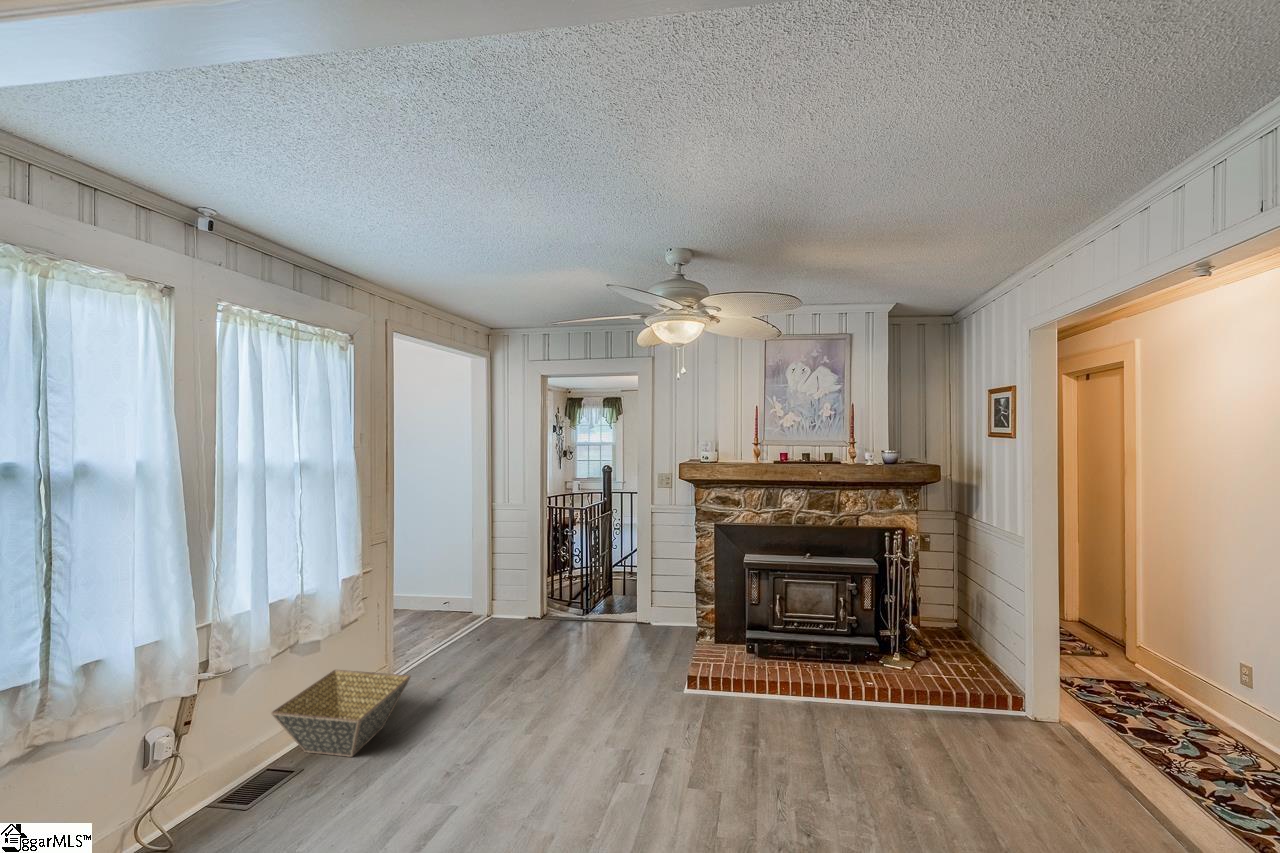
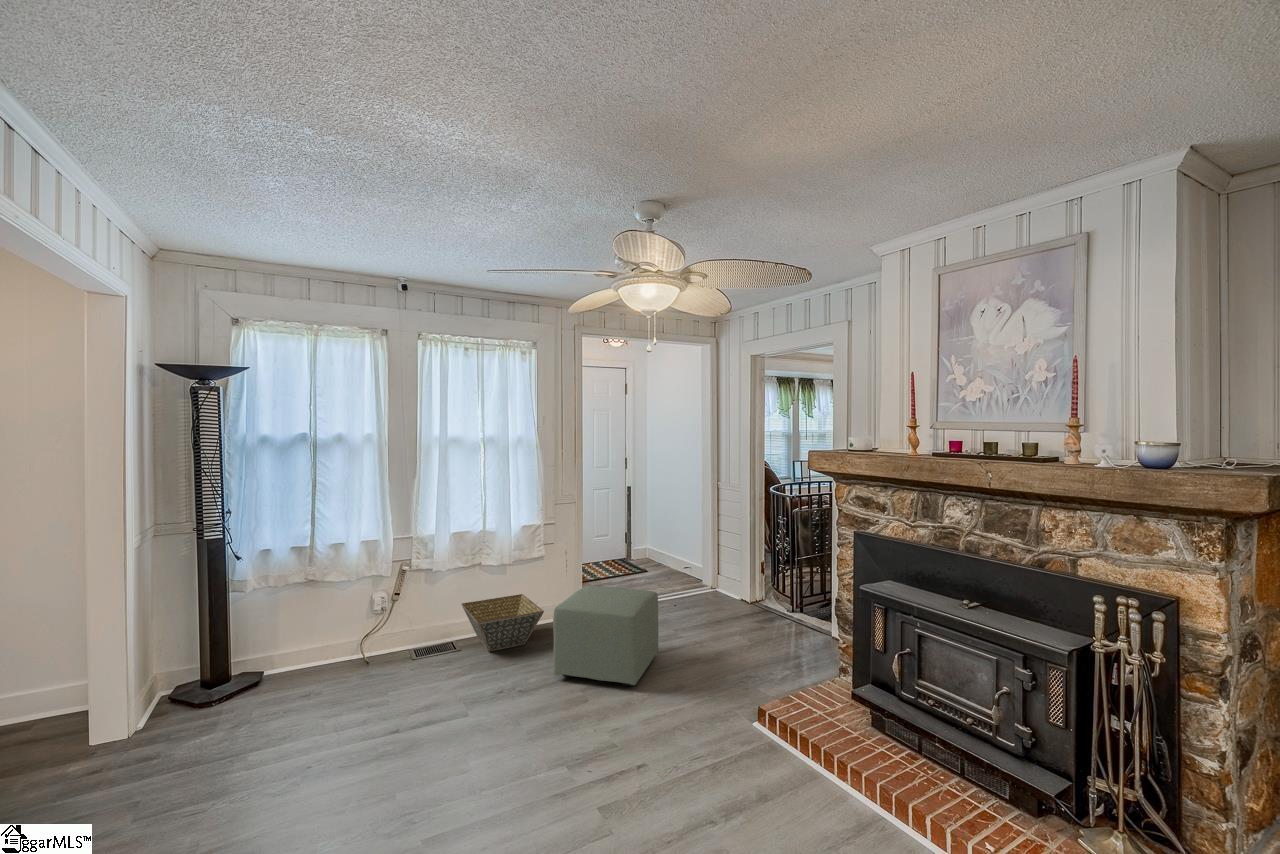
ottoman: none [459,612,578,736] -> present [553,586,658,686]

